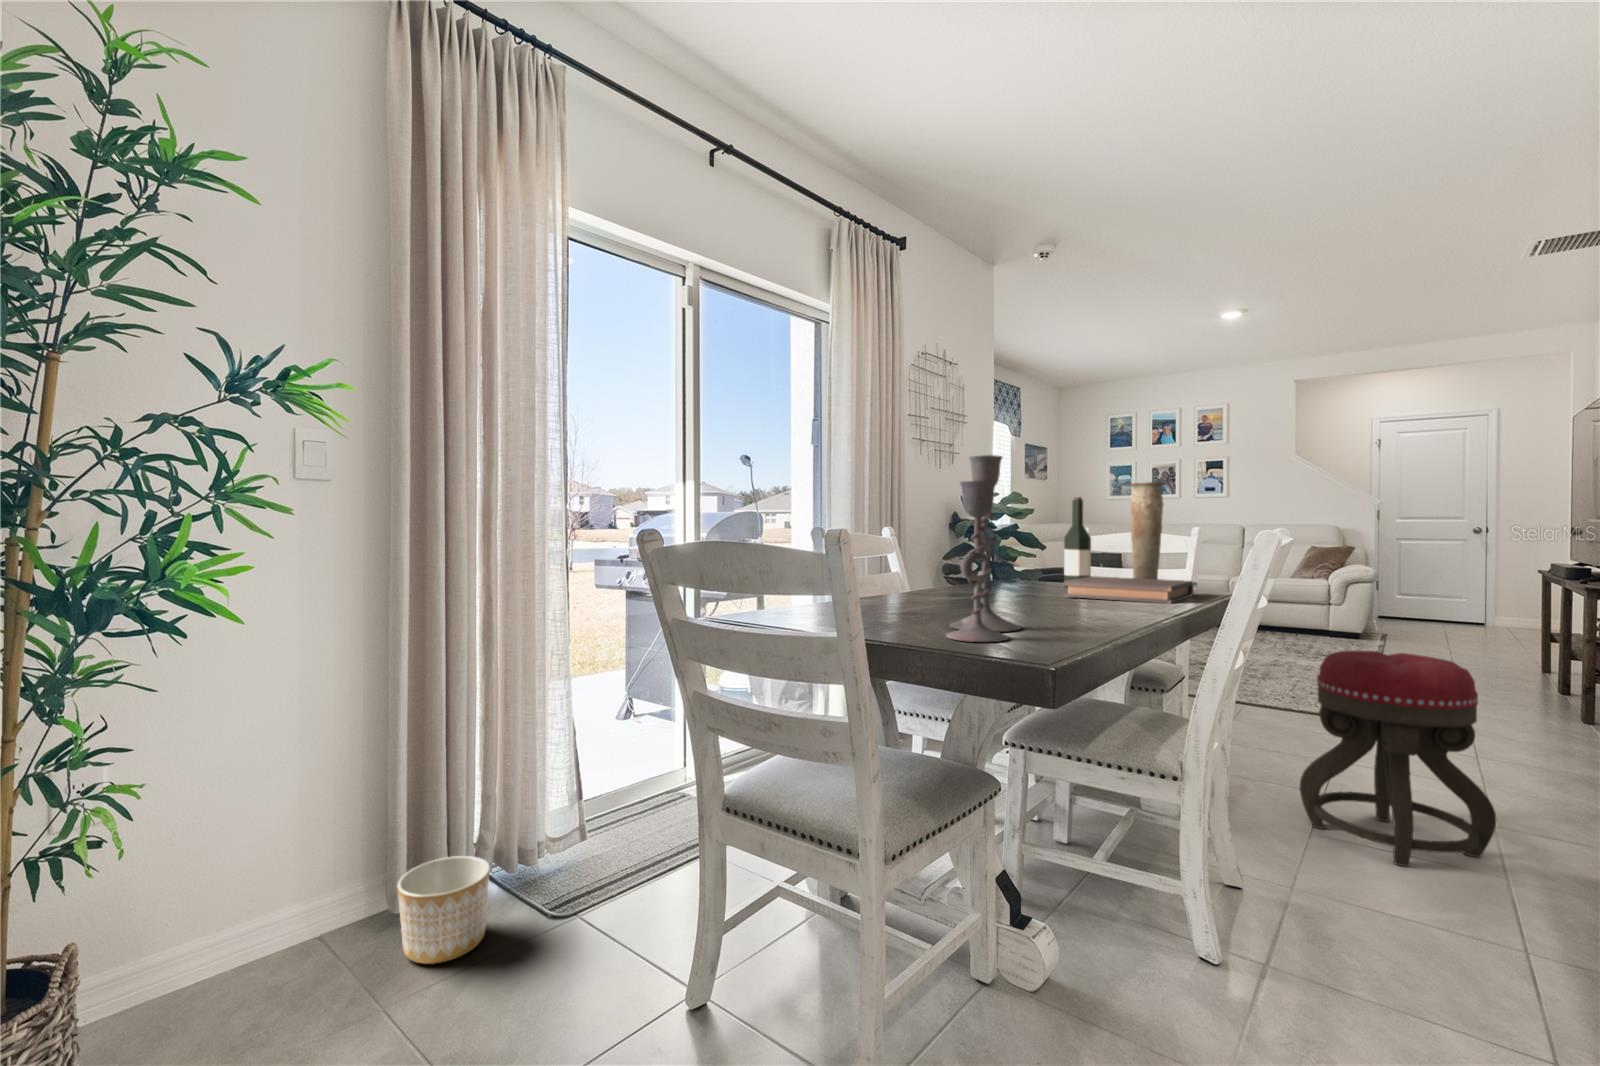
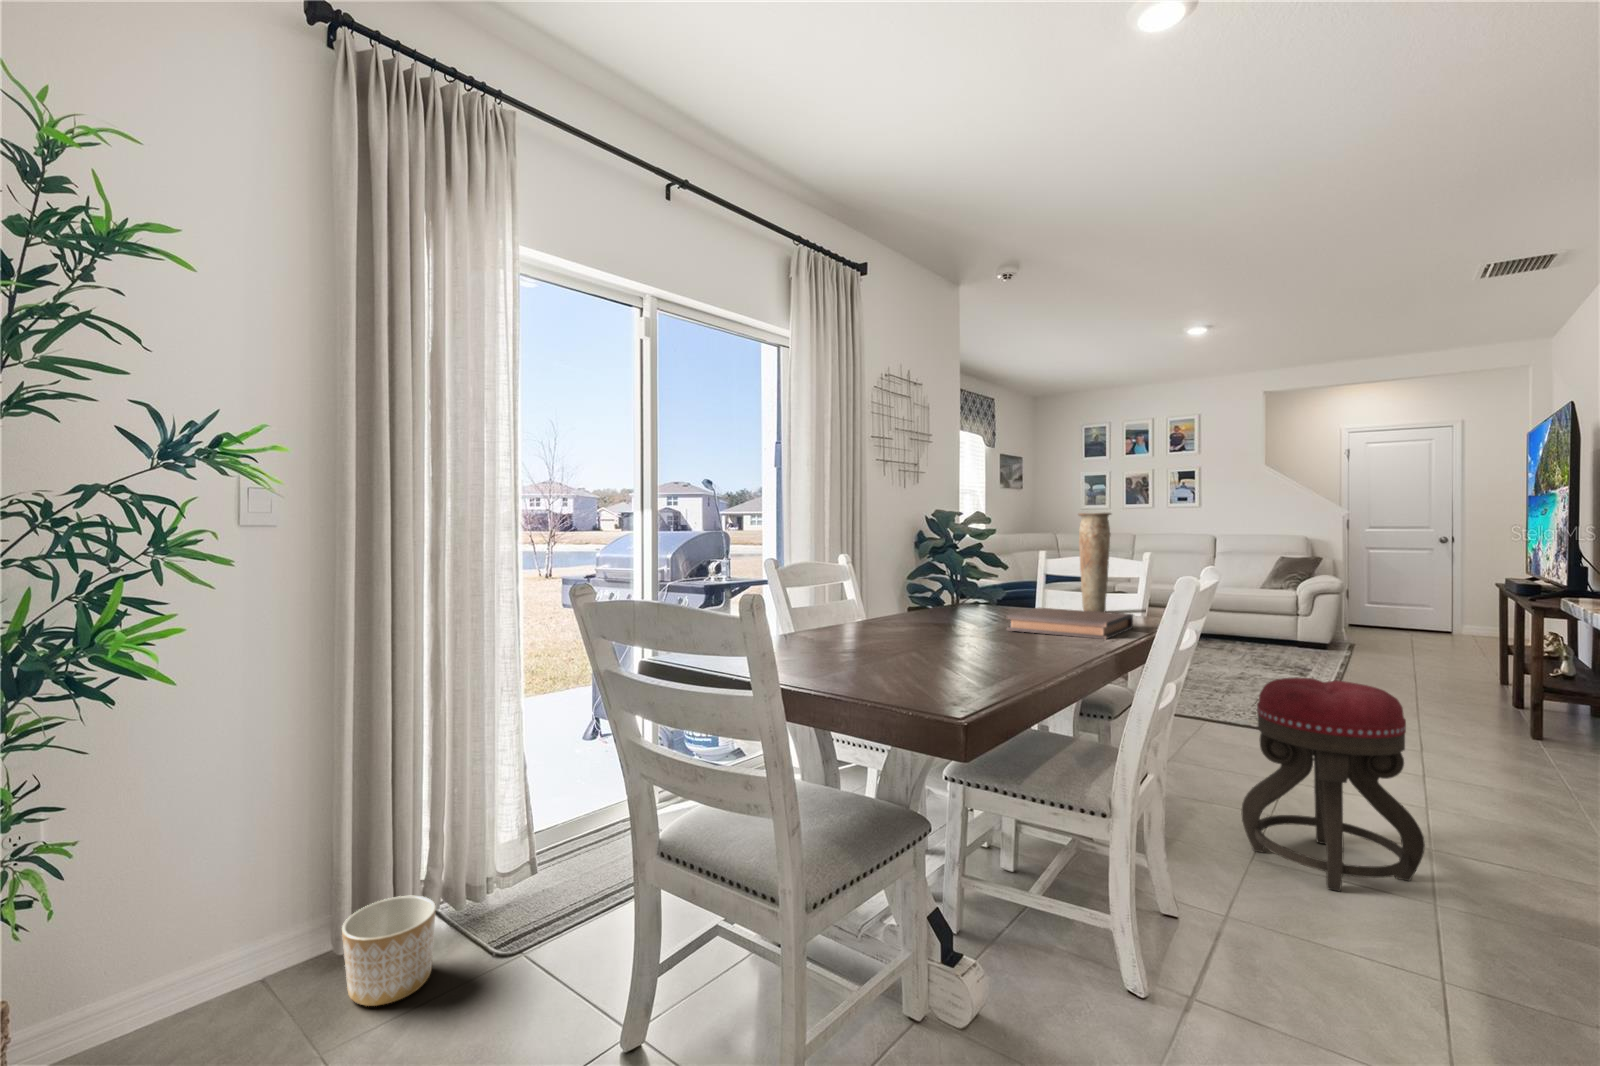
candlestick: present [946,455,1020,642] -> none [871,507,947,693]
wine bottle: present [1064,497,1091,587] -> none [1014,528,1039,618]

